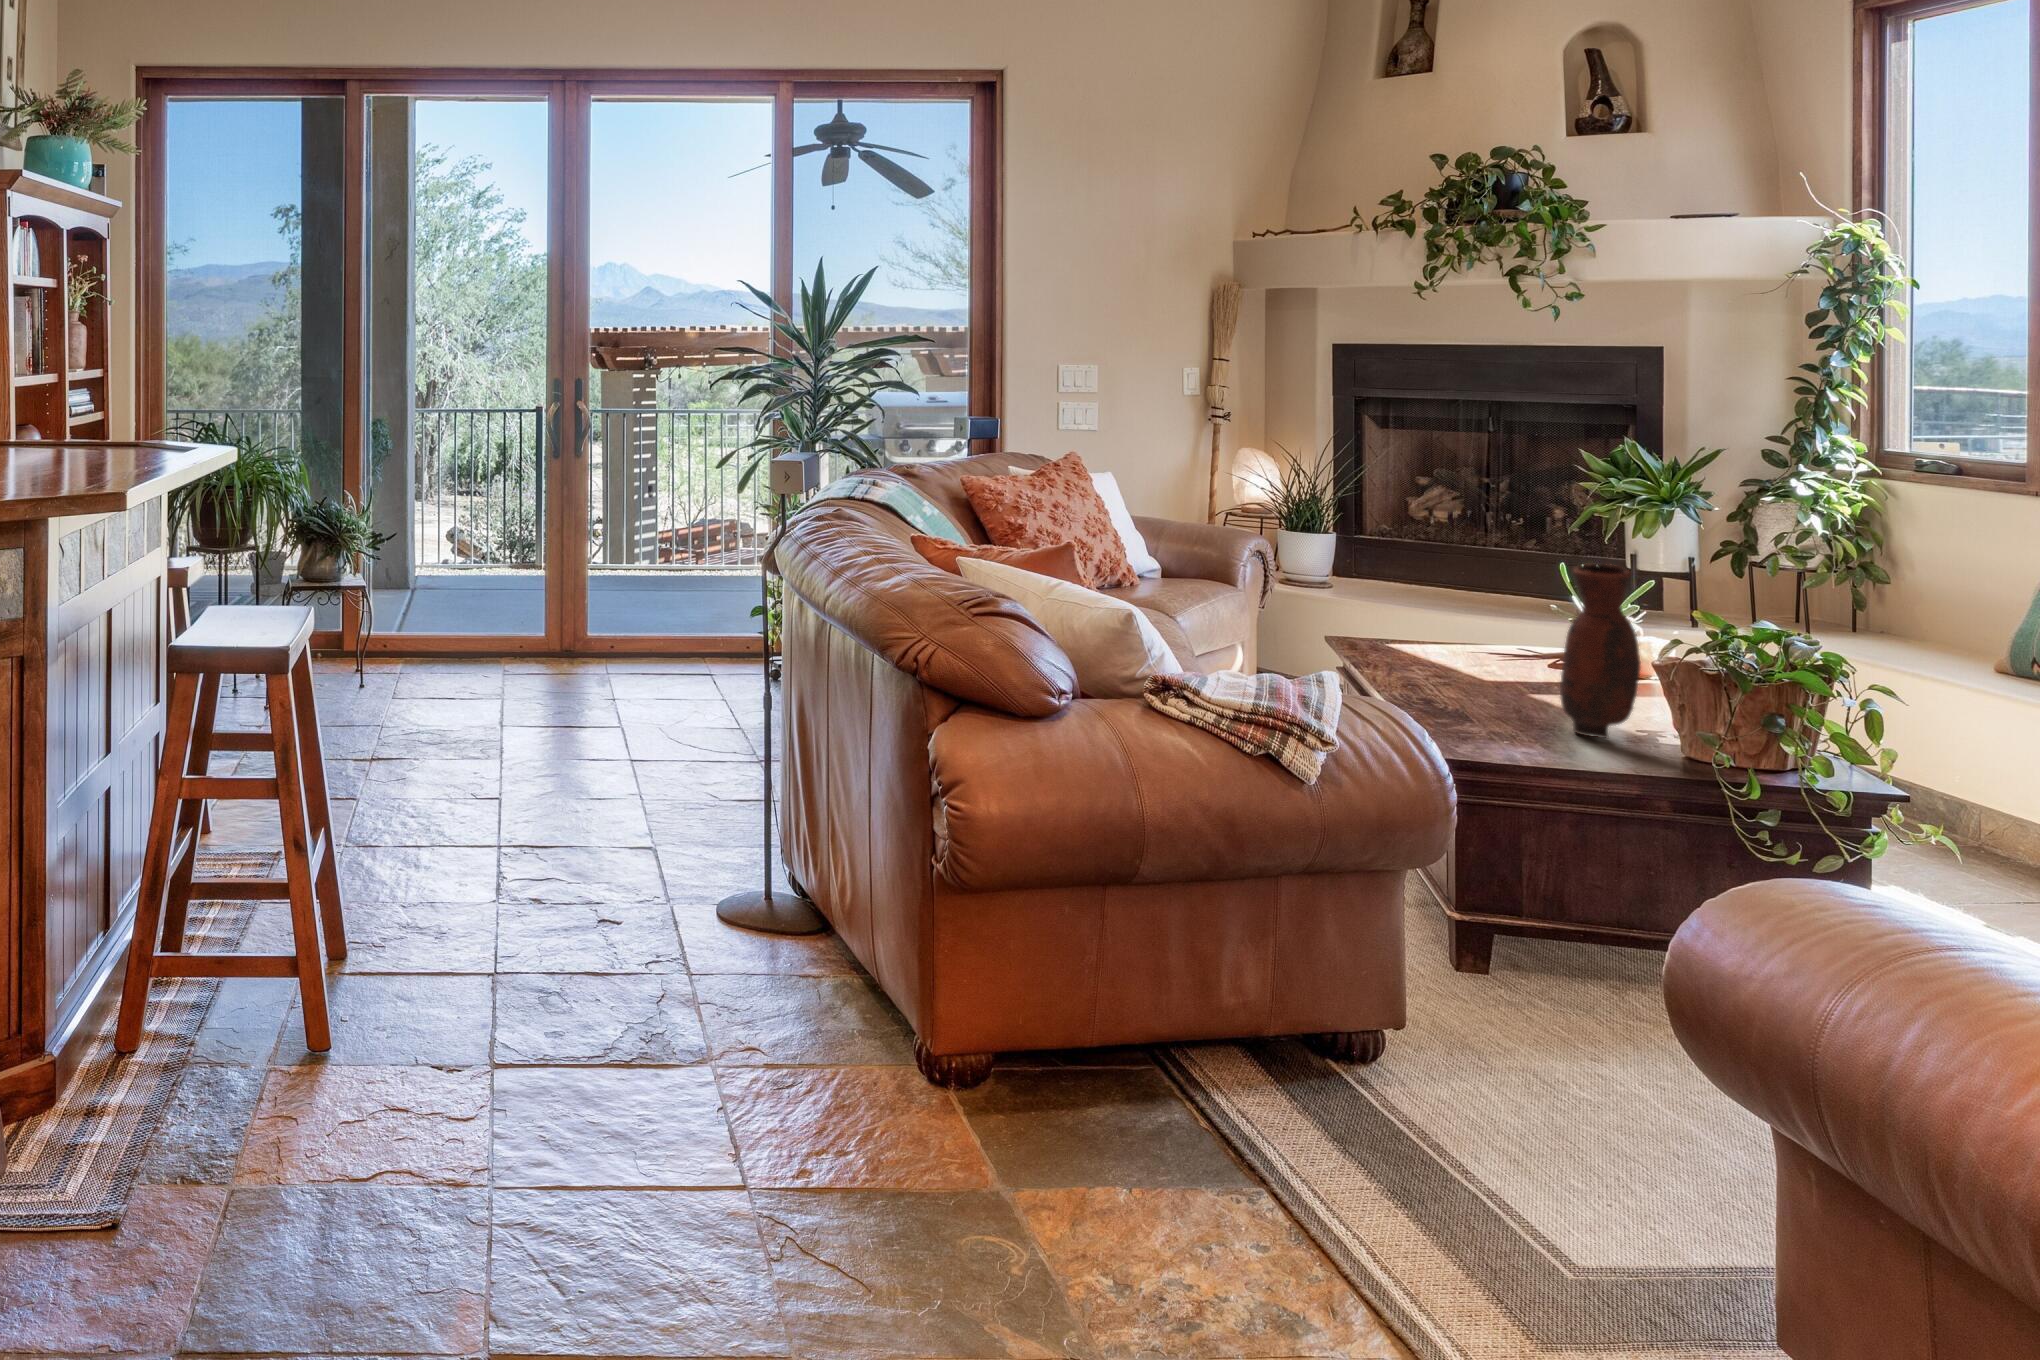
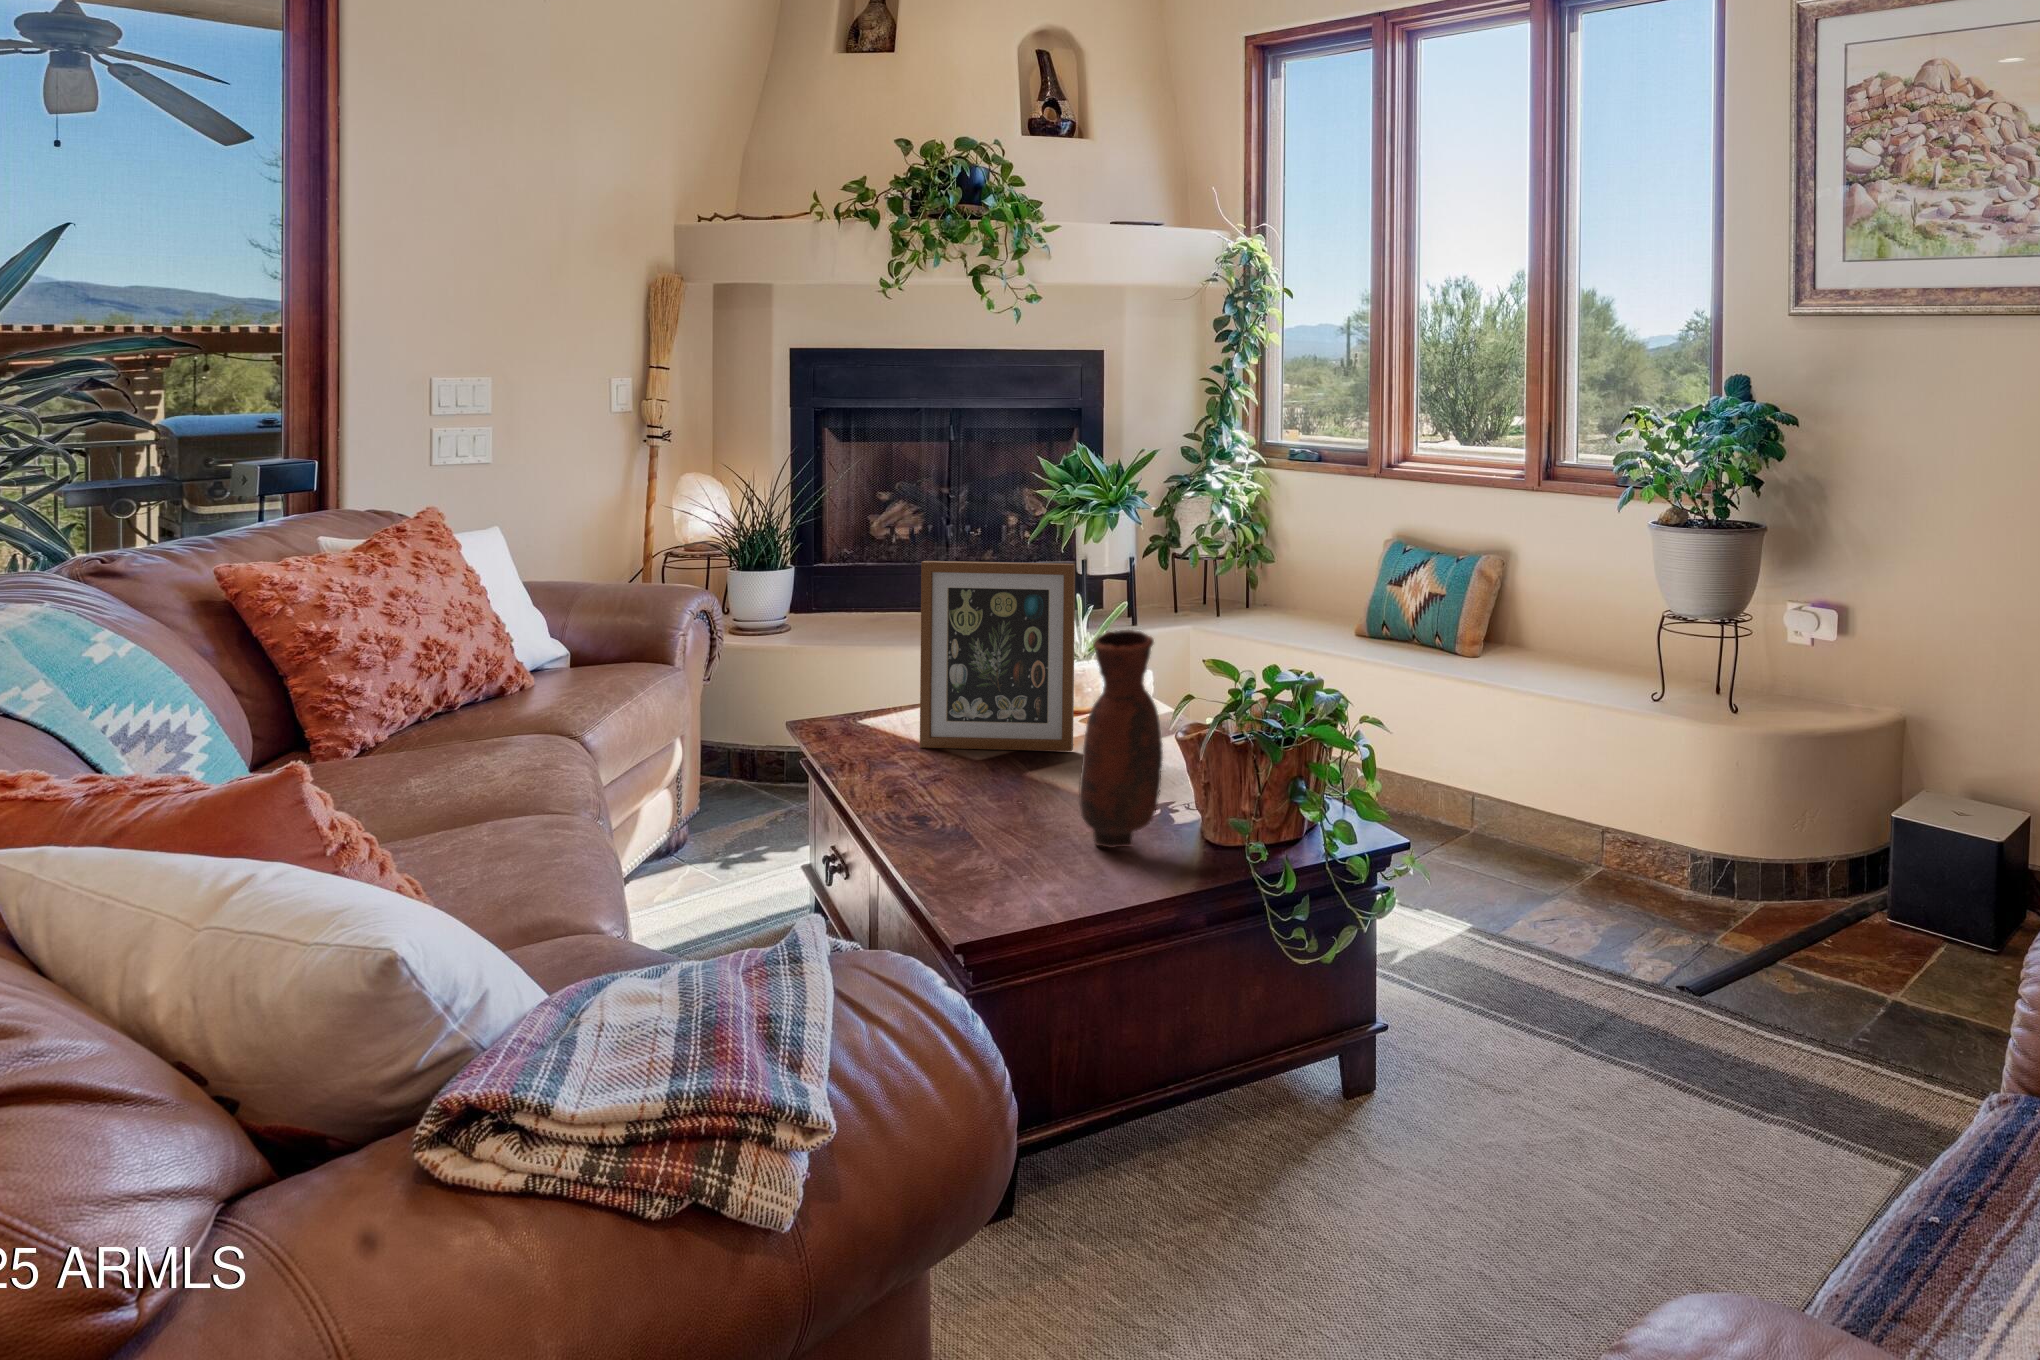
picture frame: none [1433,510,1579,684] -> present [920,561,1075,751]

